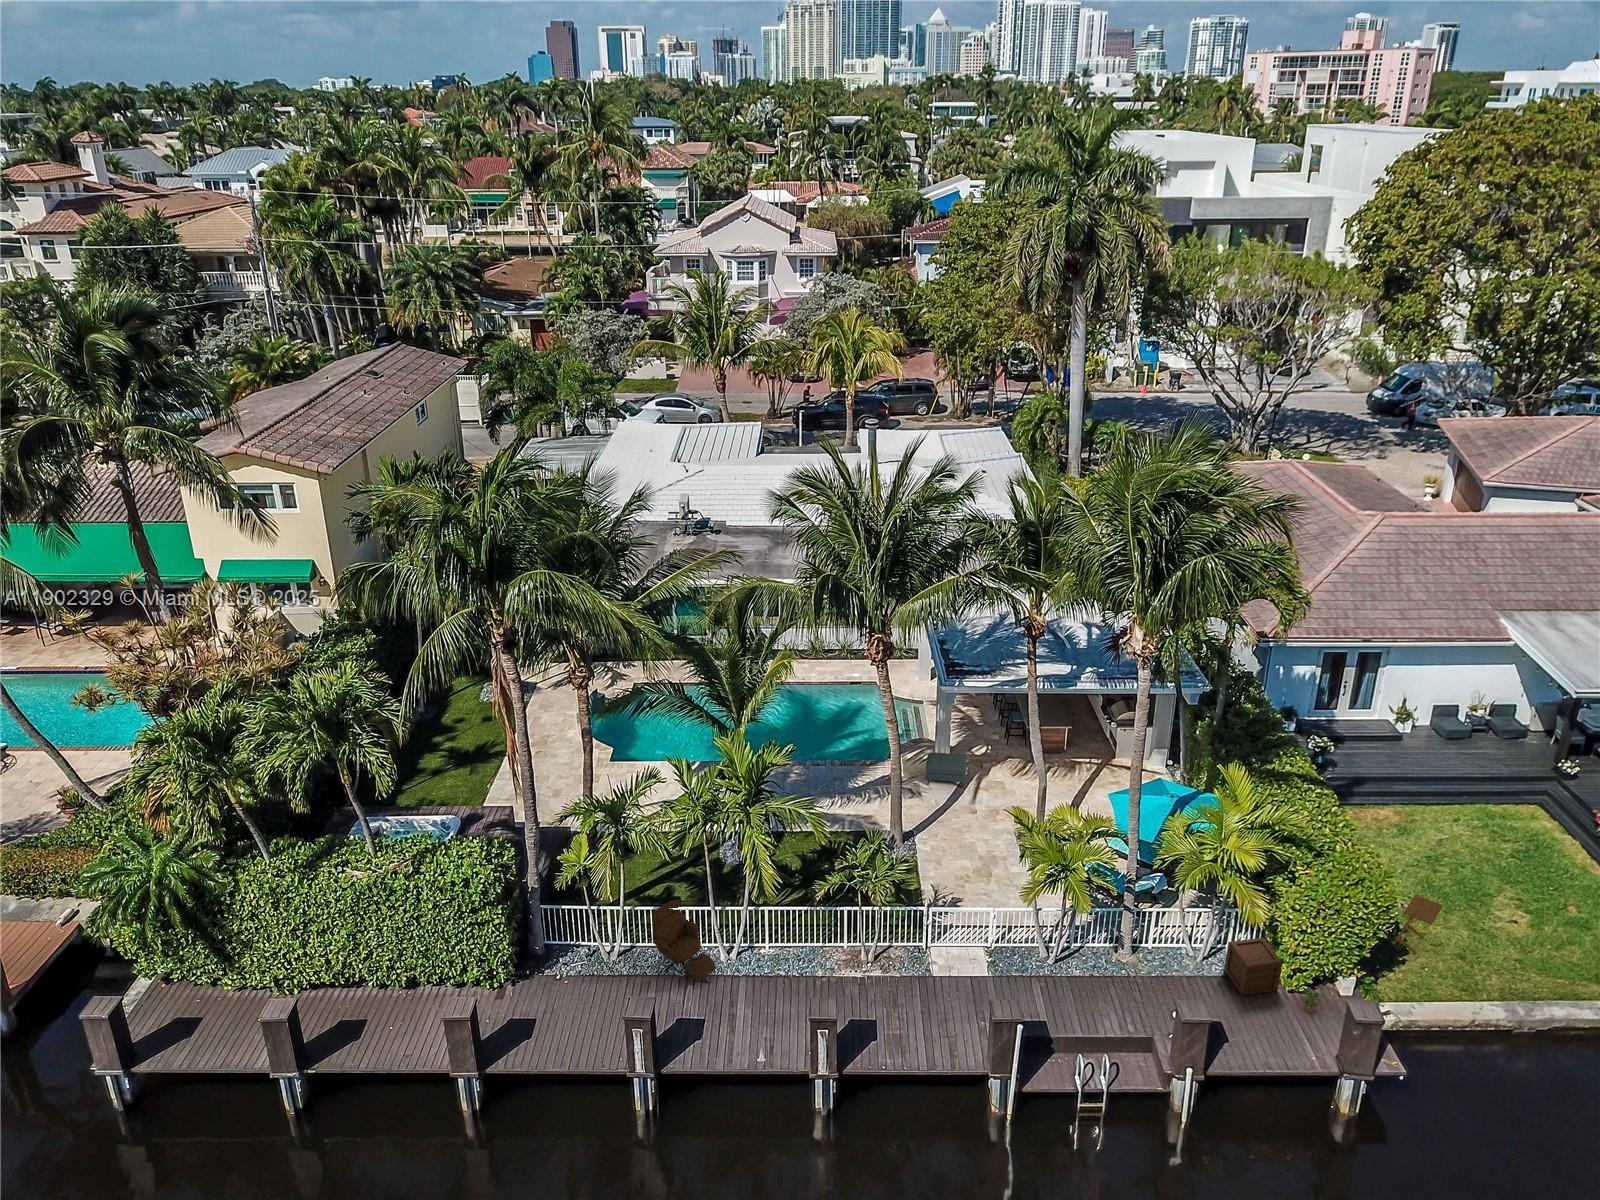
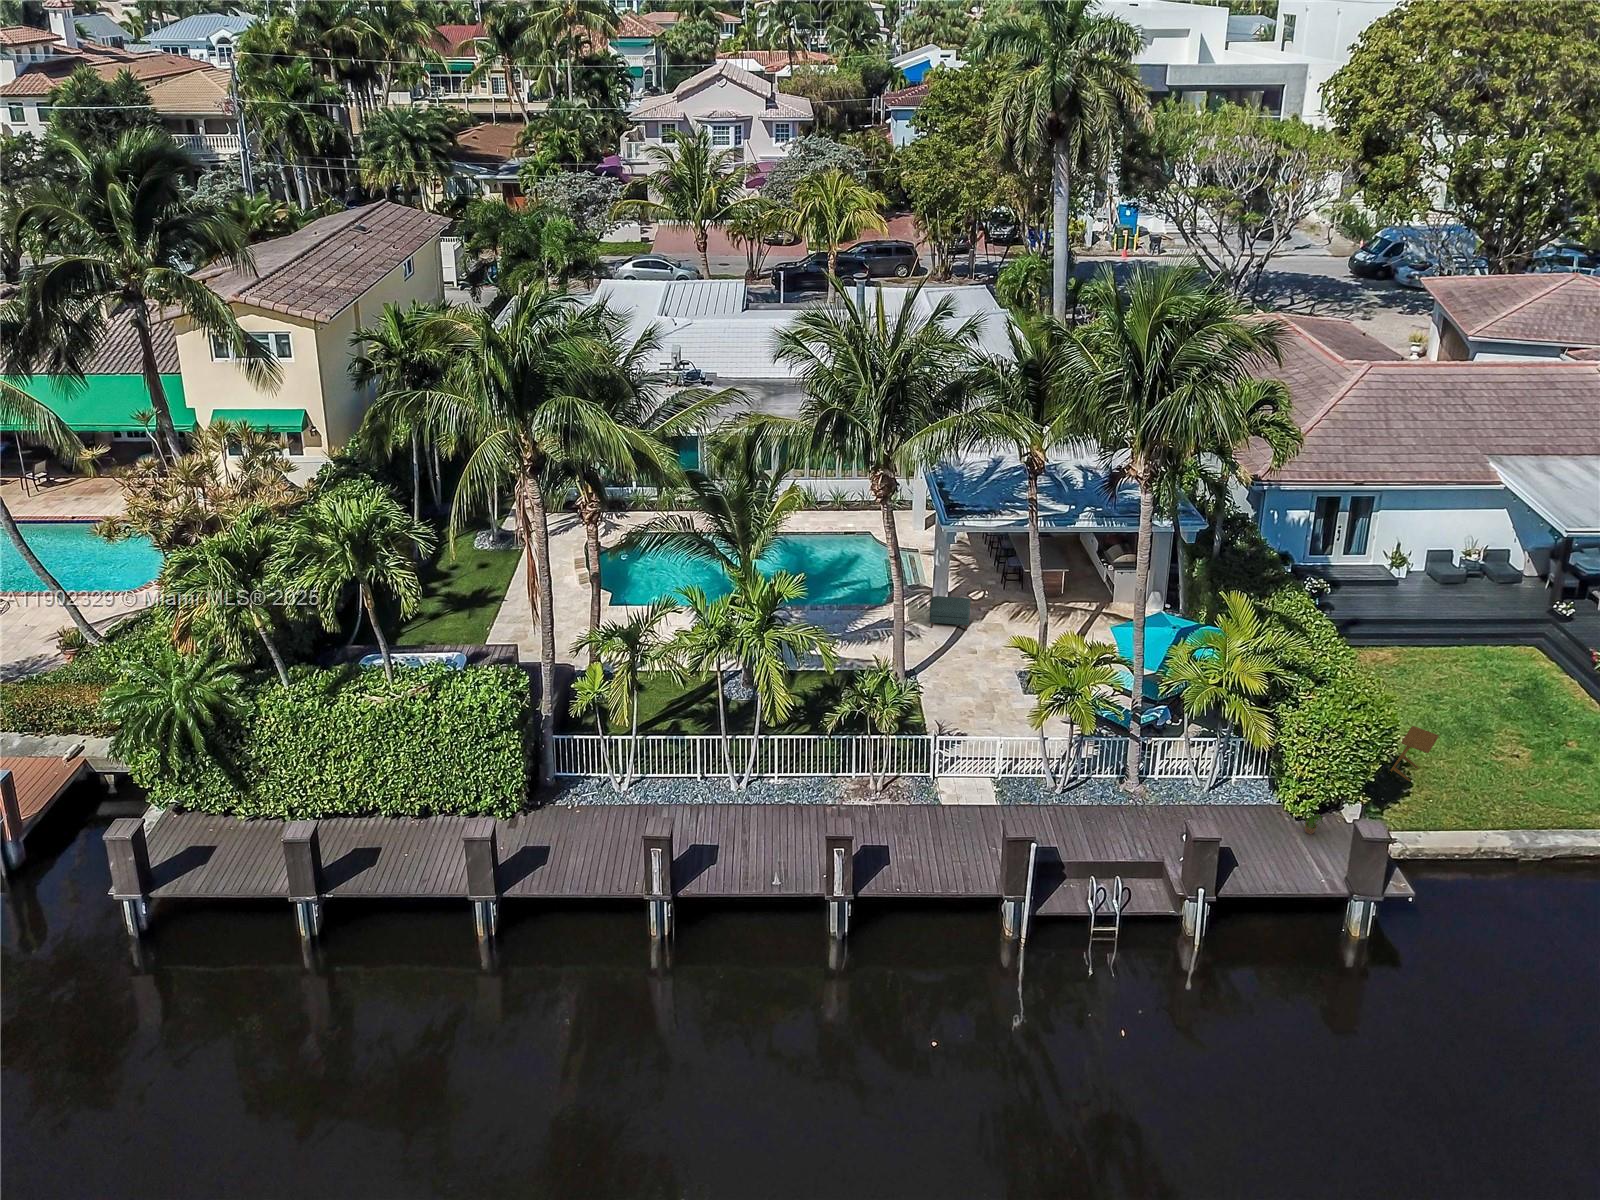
lounge chair: present [652,900,716,985] -> none [666,730,729,812]
wooden crate: present [1224,938,1282,995] -> none [1226,764,1286,819]

